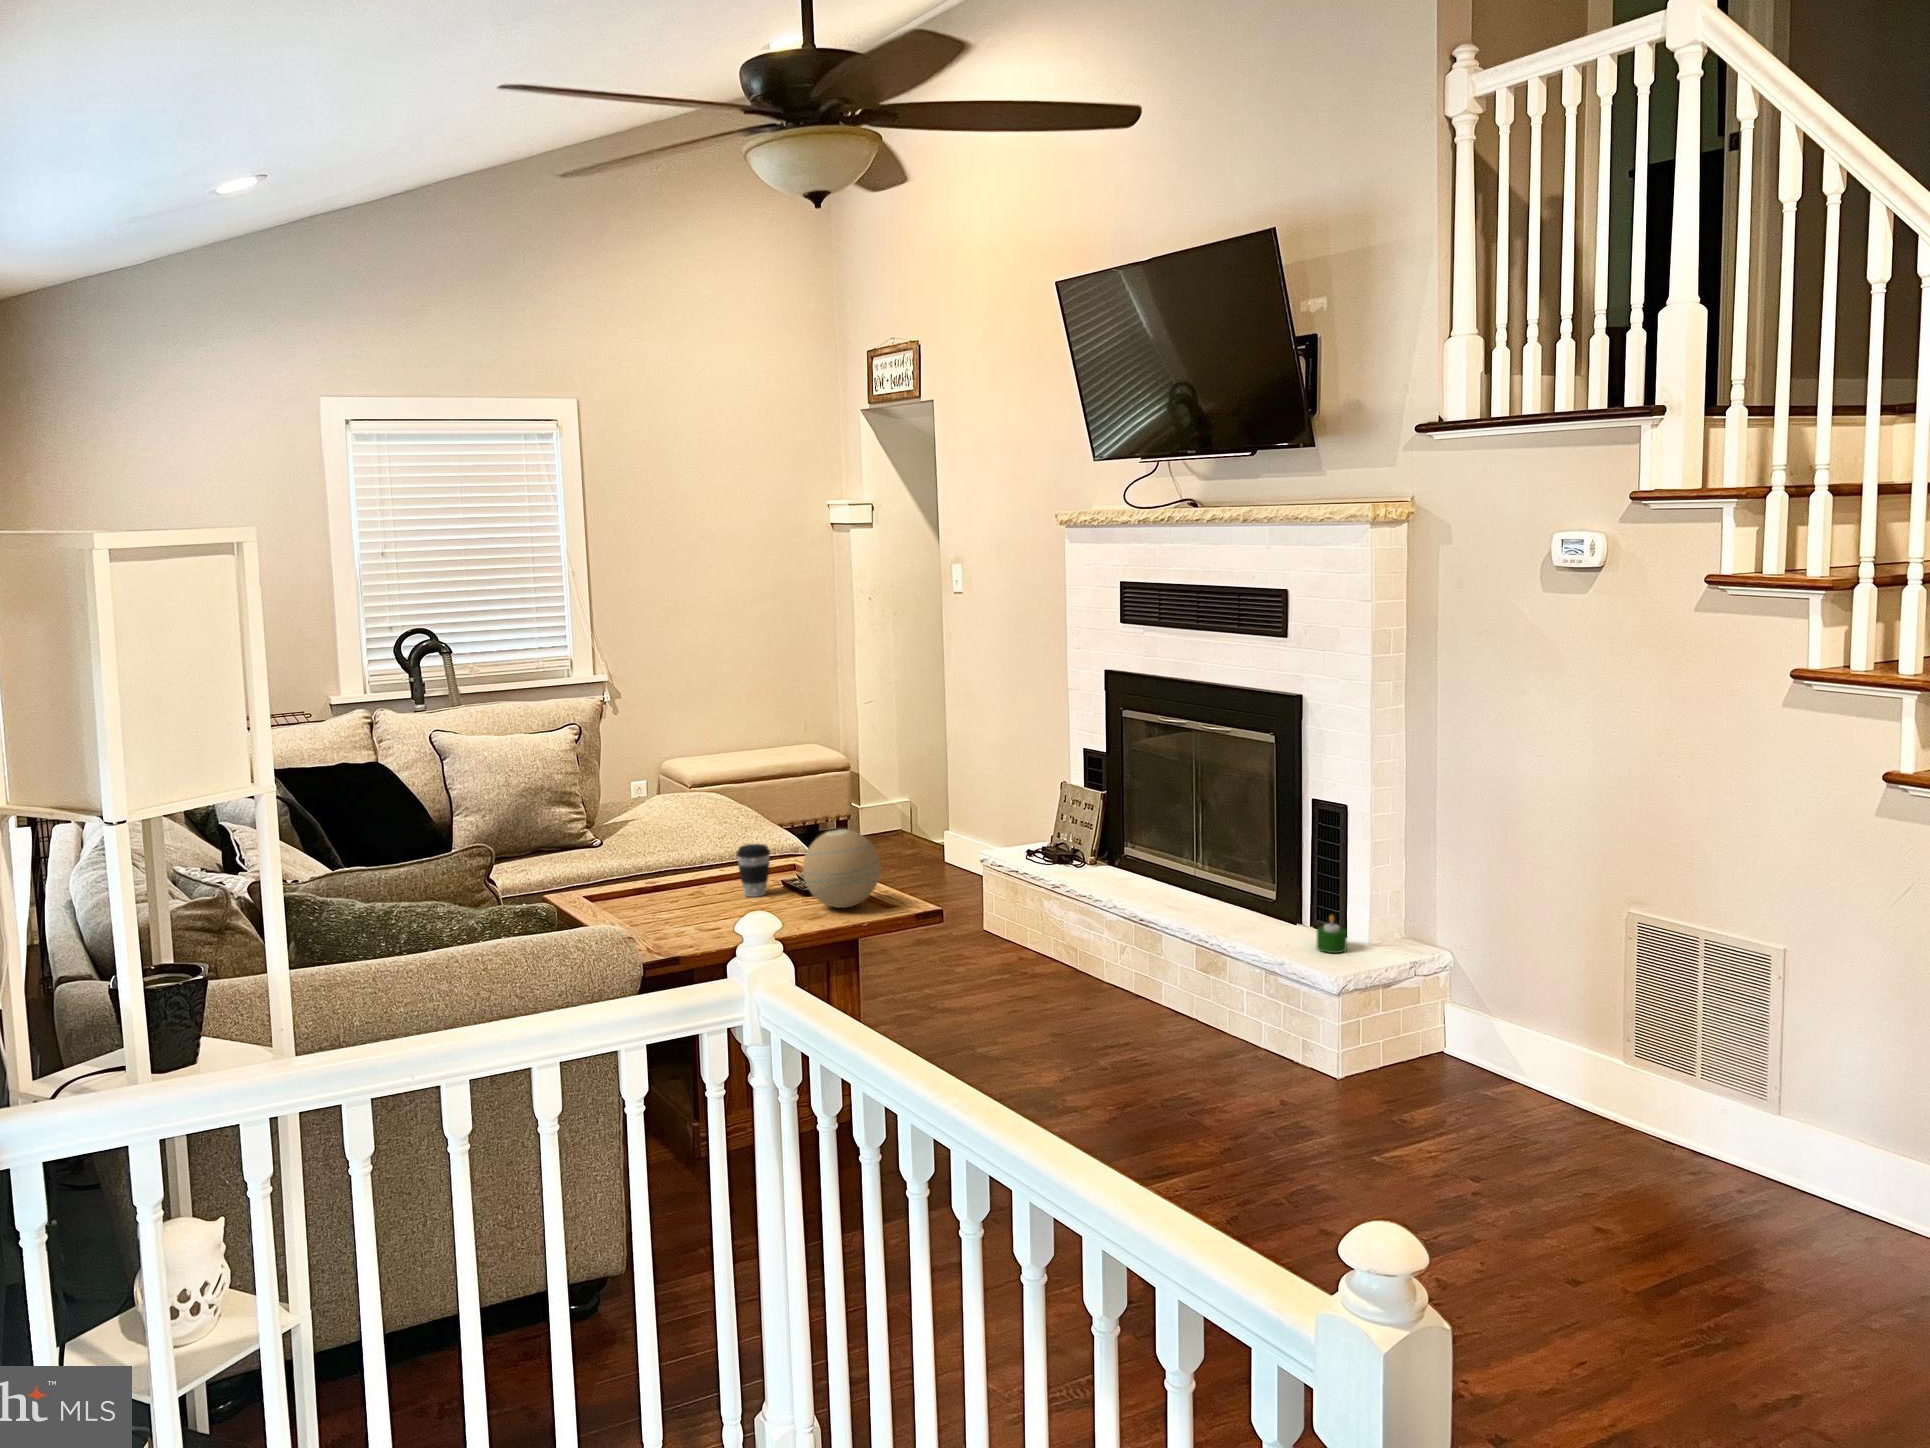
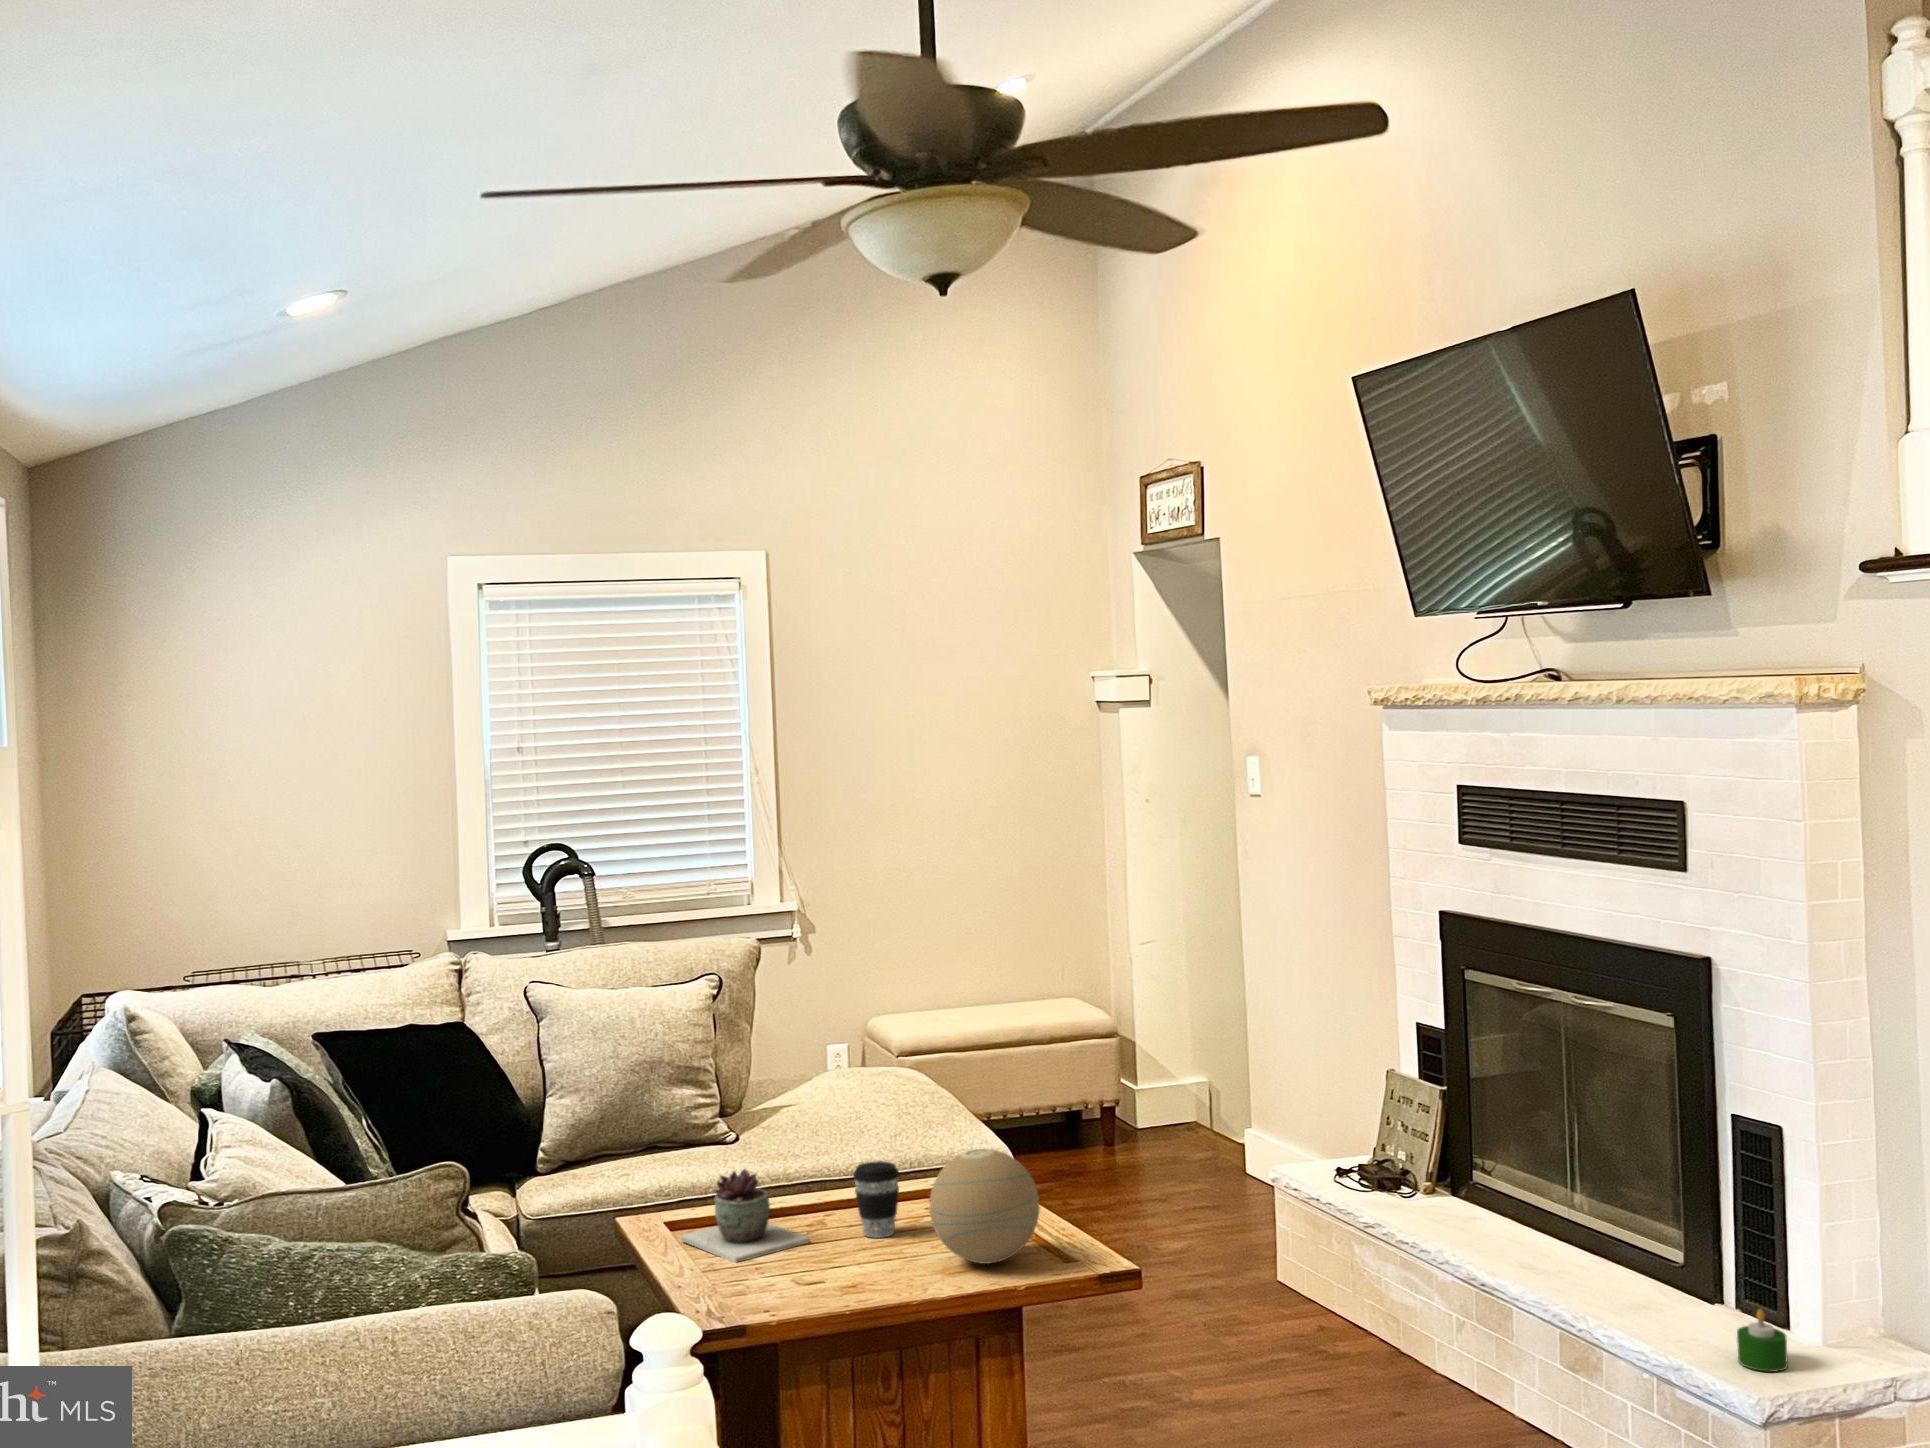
succulent plant: none [608,852,707,918] -> present [680,1169,809,1263]

